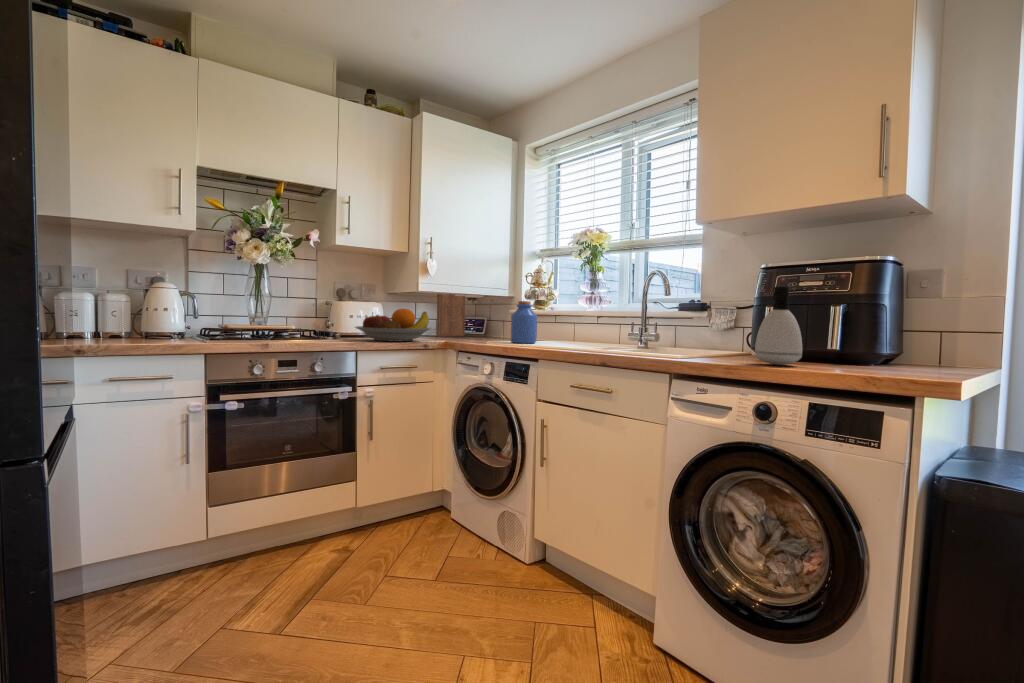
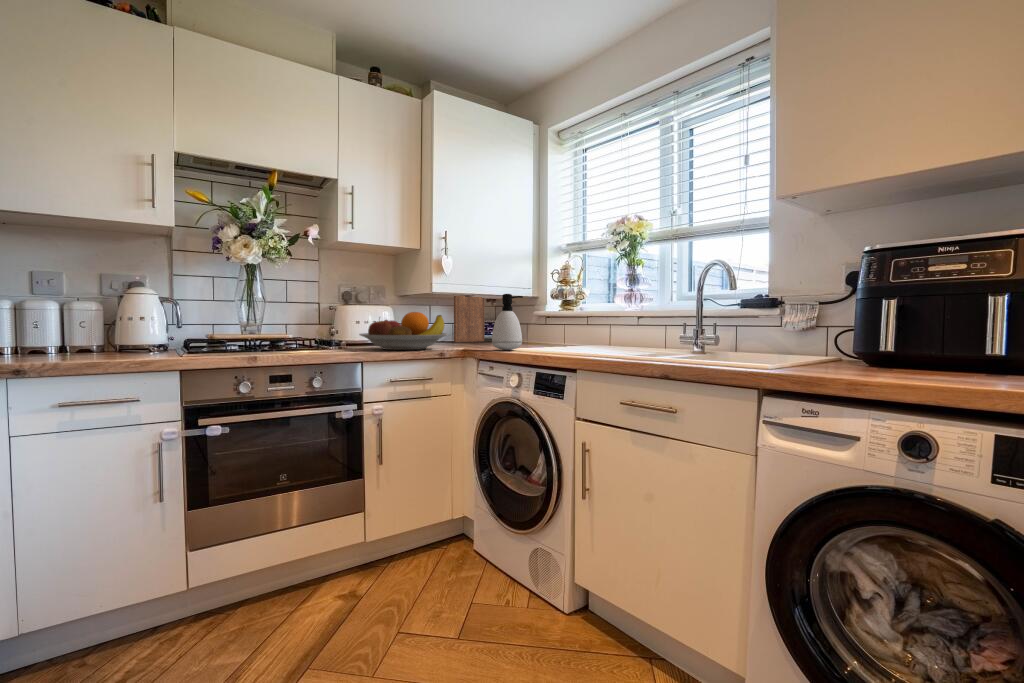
soap dispenser: present [755,286,807,365] -> present [492,294,523,350]
jar: present [511,301,537,343] -> none [539,300,569,349]

